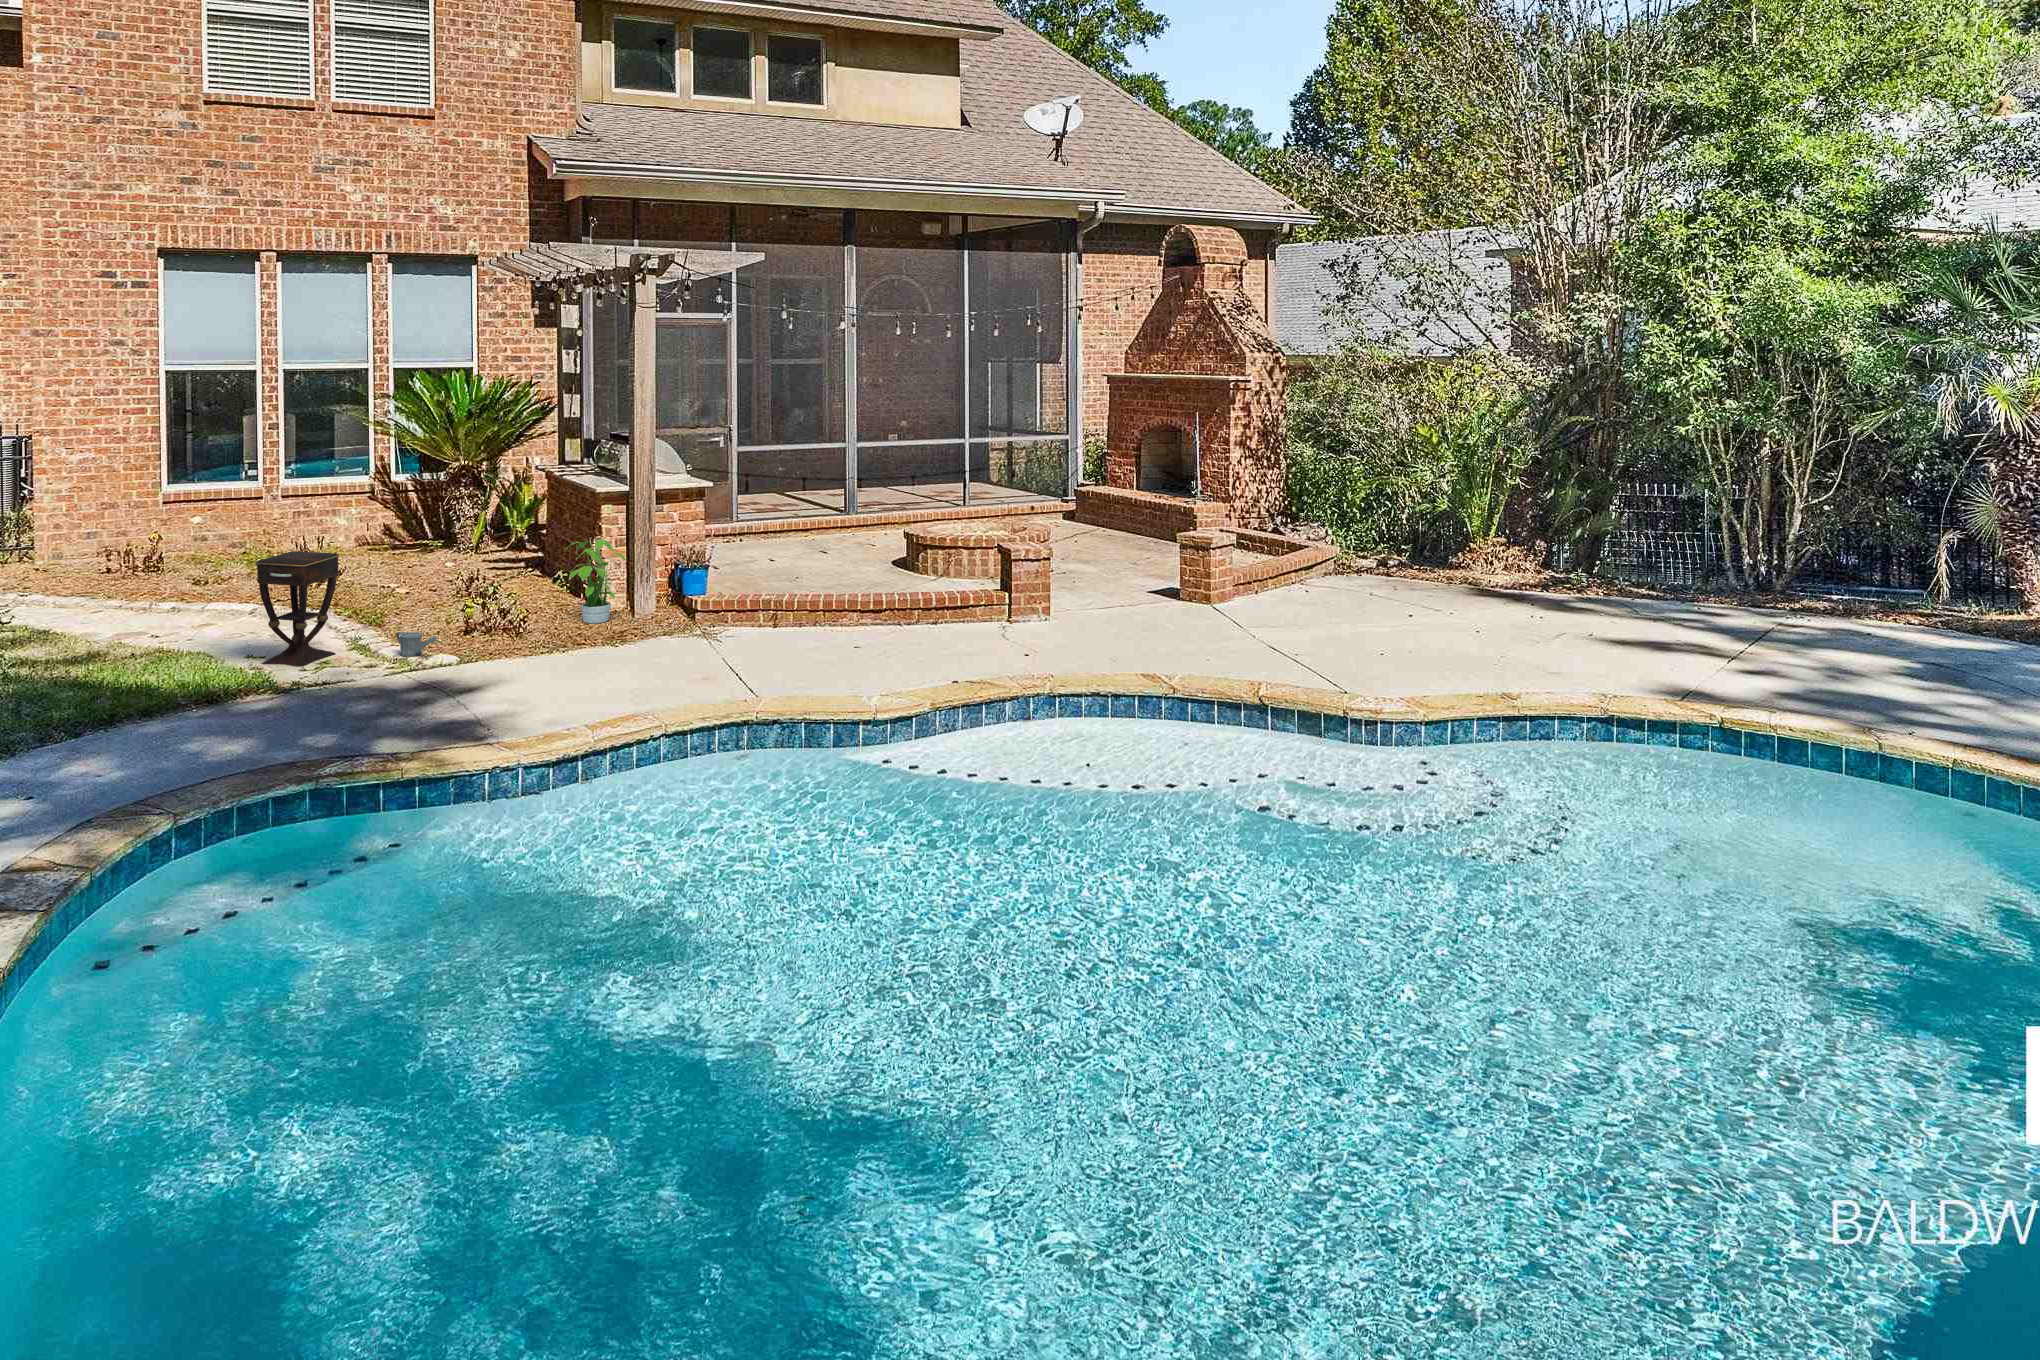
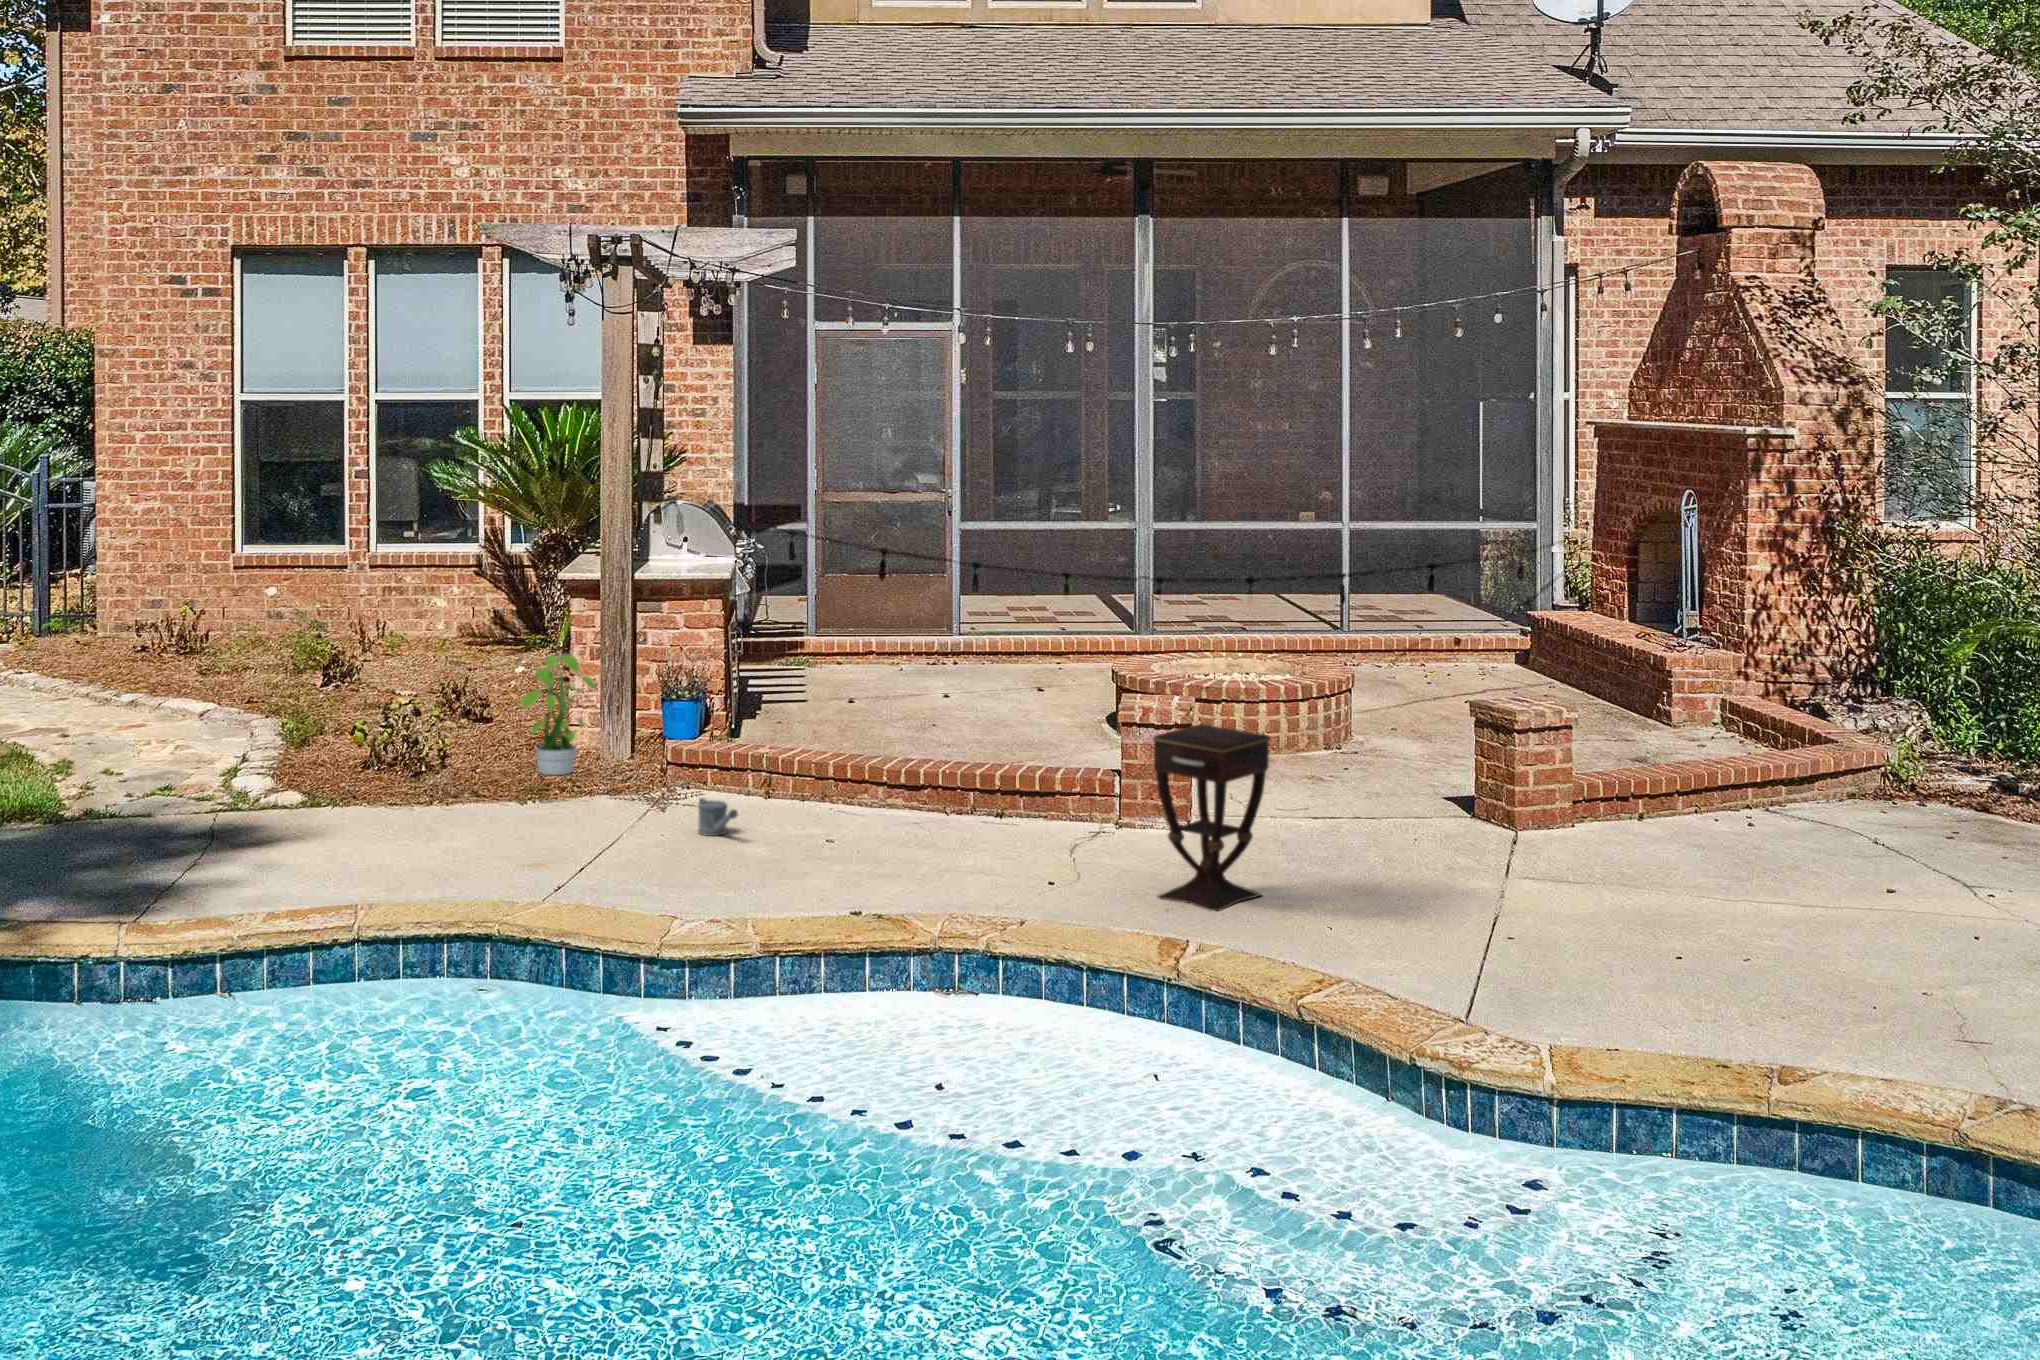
side table: present [256,551,339,667] -> present [1153,724,1270,911]
watering can: present [396,632,436,657] -> present [698,798,738,836]

